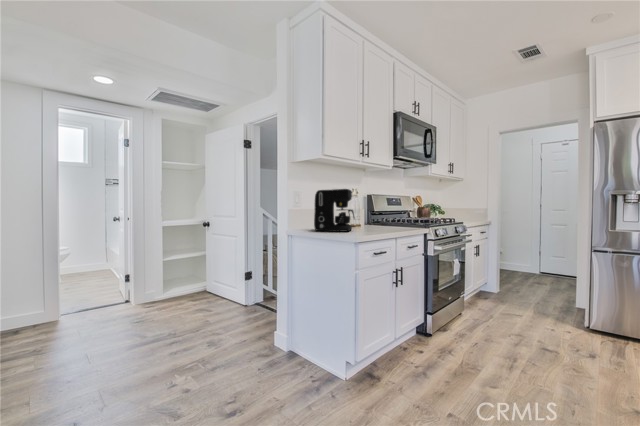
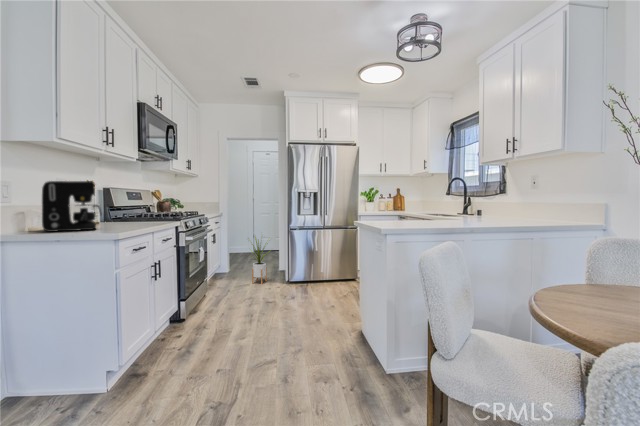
house plant: none [518,248,562,319] -> present [252,237,267,284]

